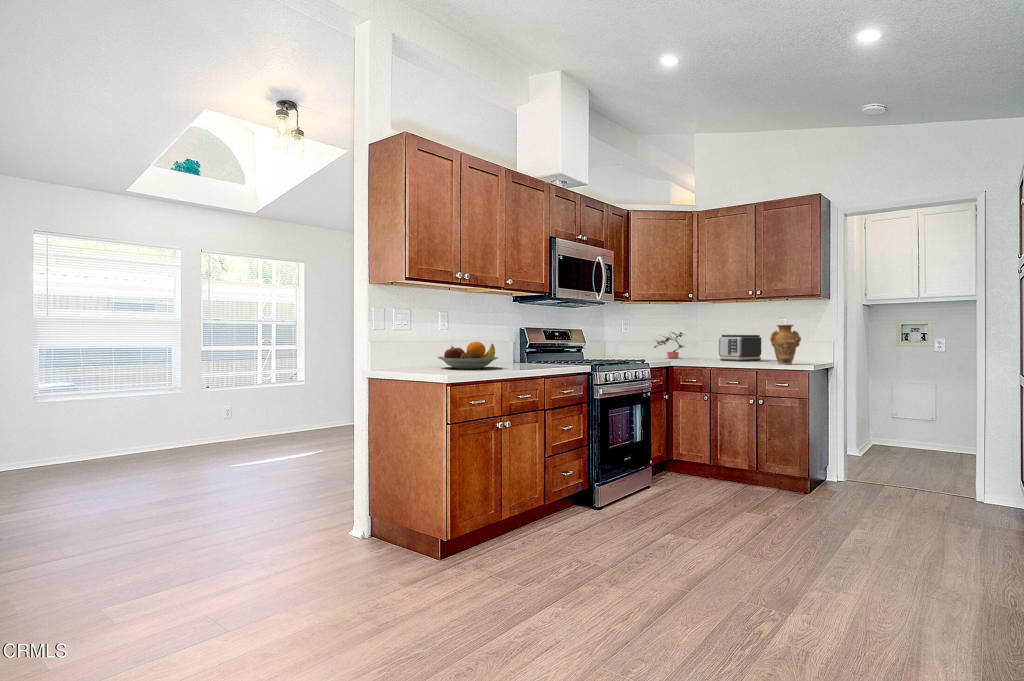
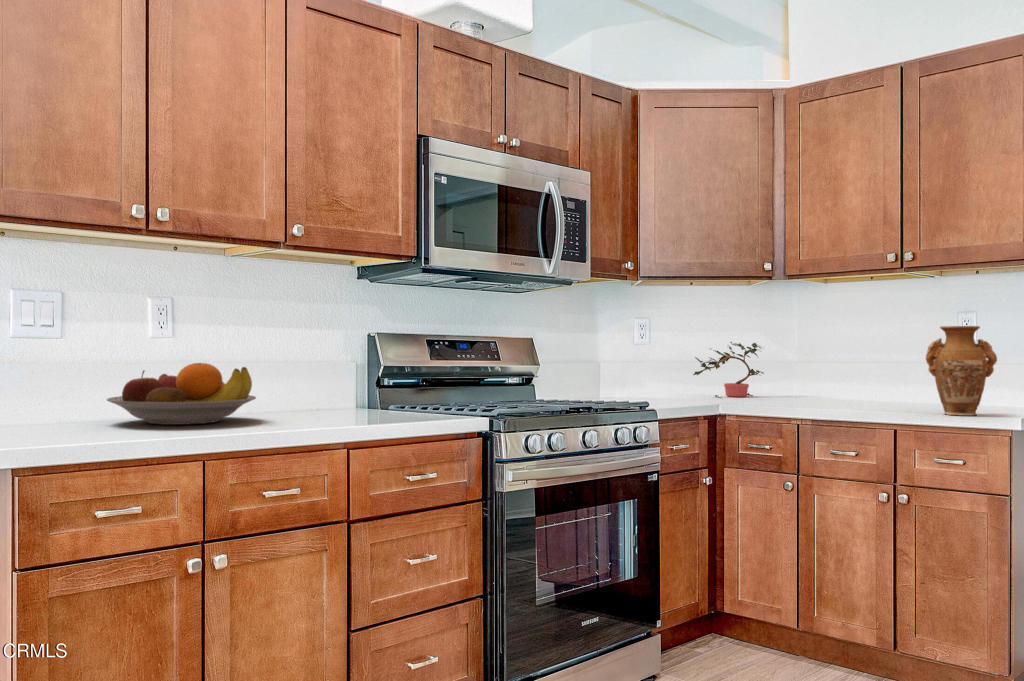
toaster: present [719,335,761,361] -> none [825,349,919,406]

